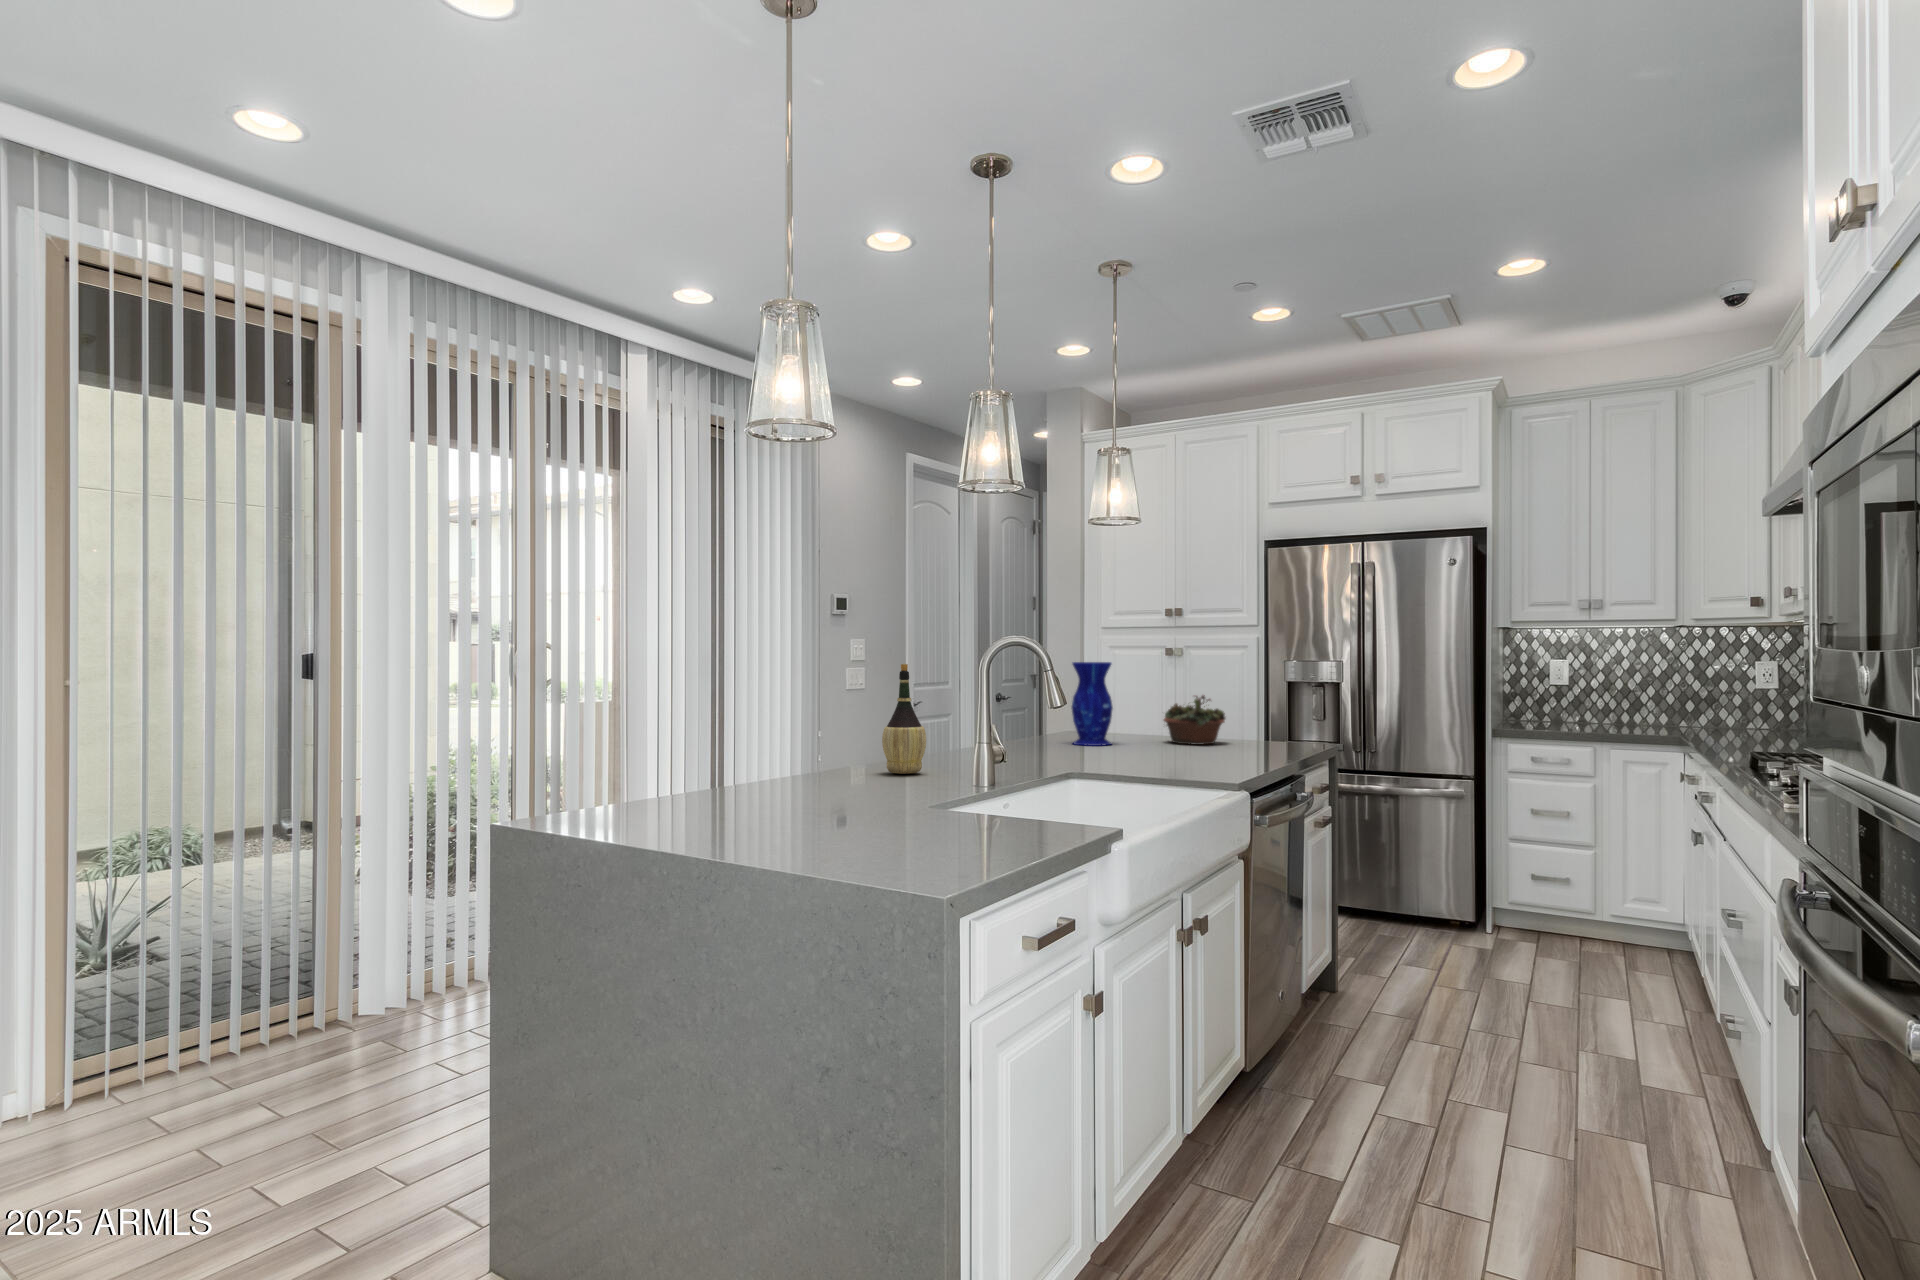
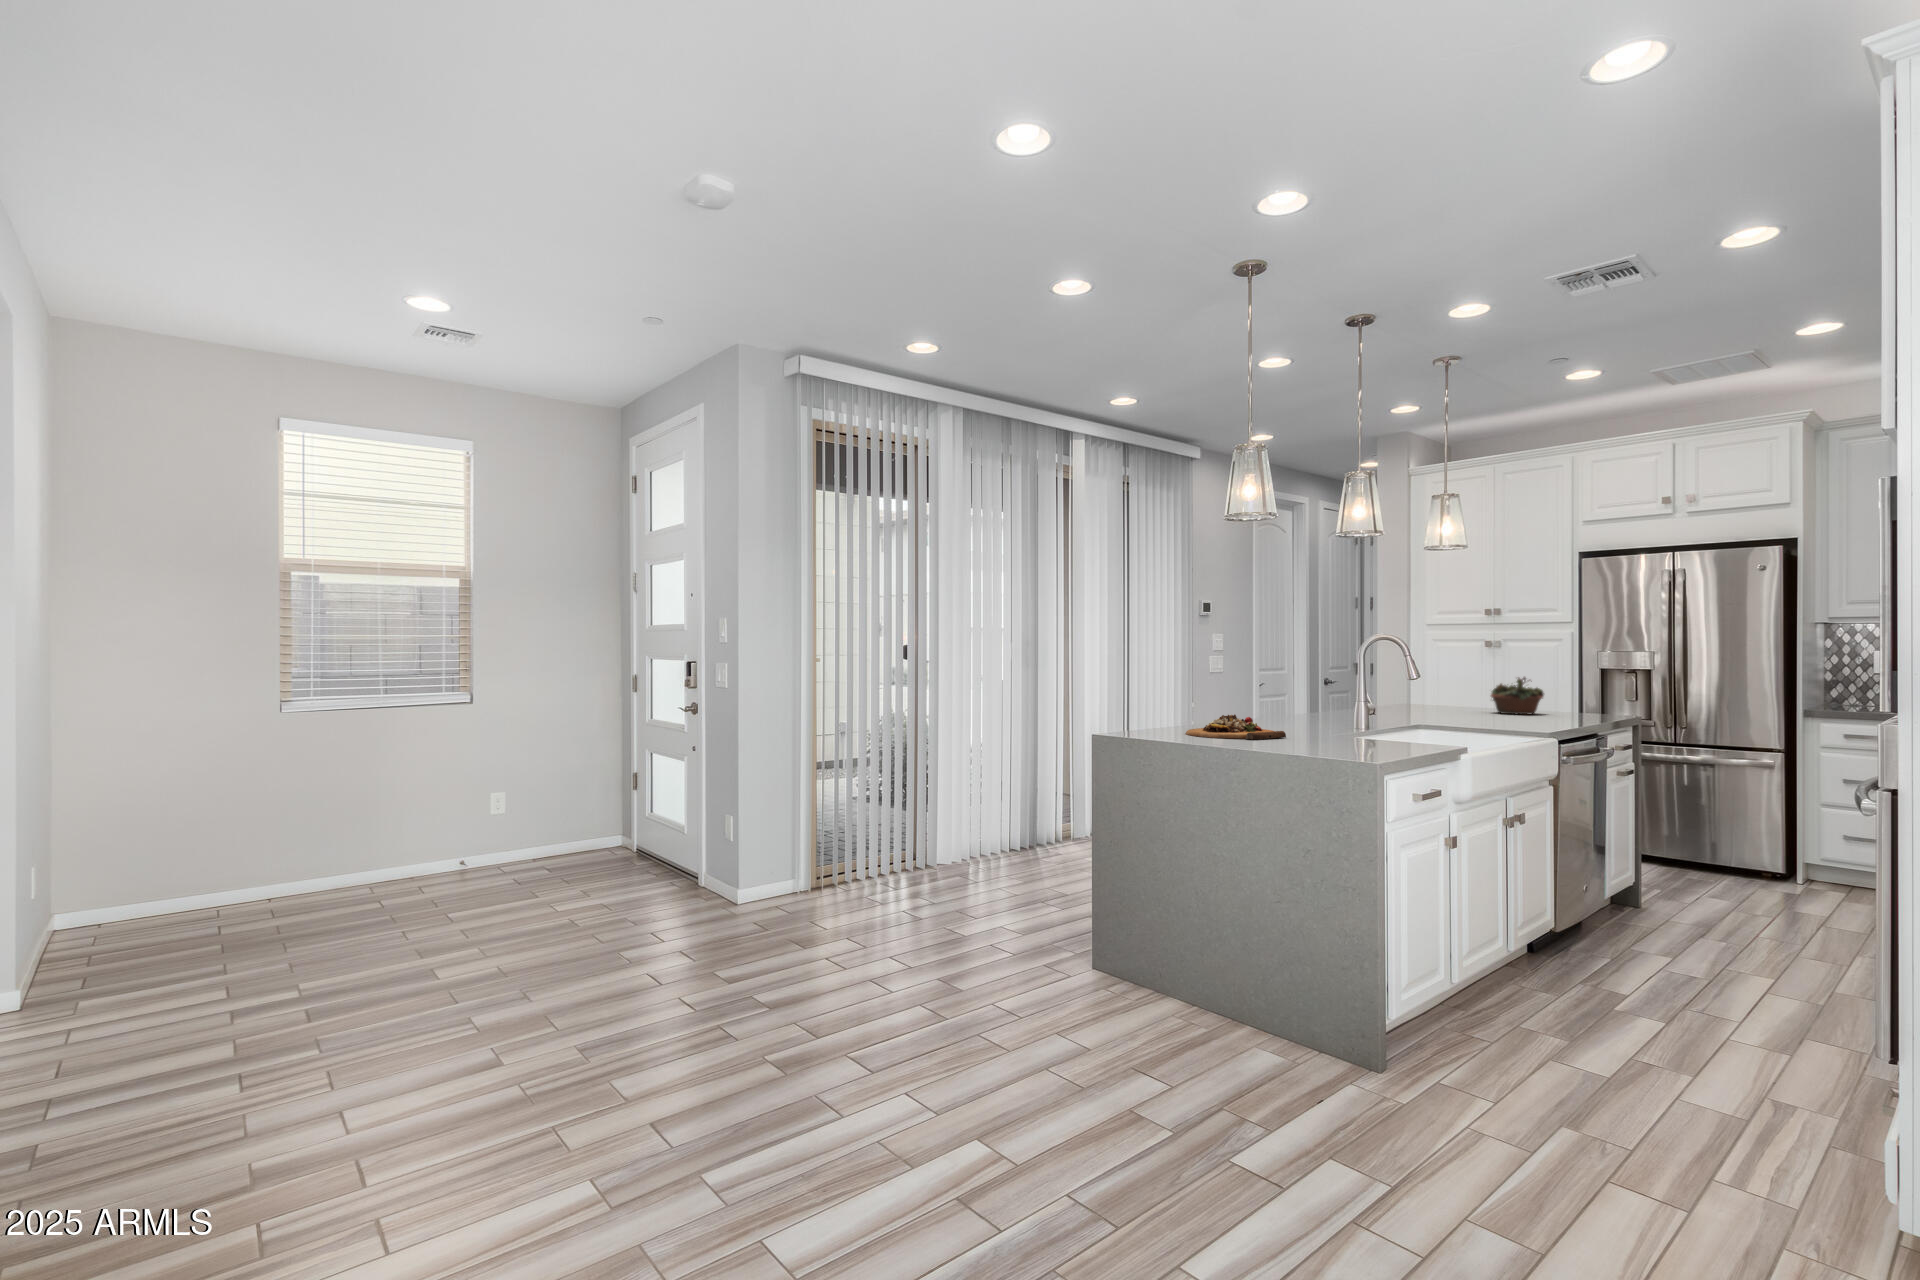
vase: present [1072,662,1113,746] -> none [1414,652,1448,713]
wine bottle: present [882,664,926,774] -> none [1286,650,1317,722]
cutting board: none [678,778,844,828] -> present [1186,714,1286,740]

